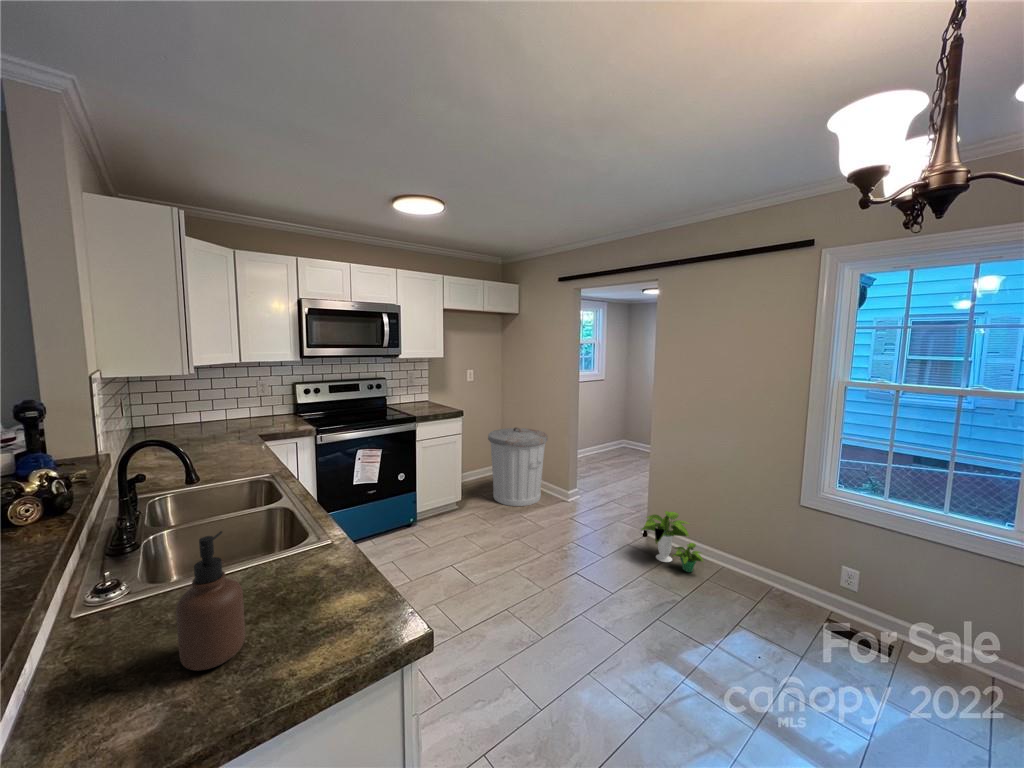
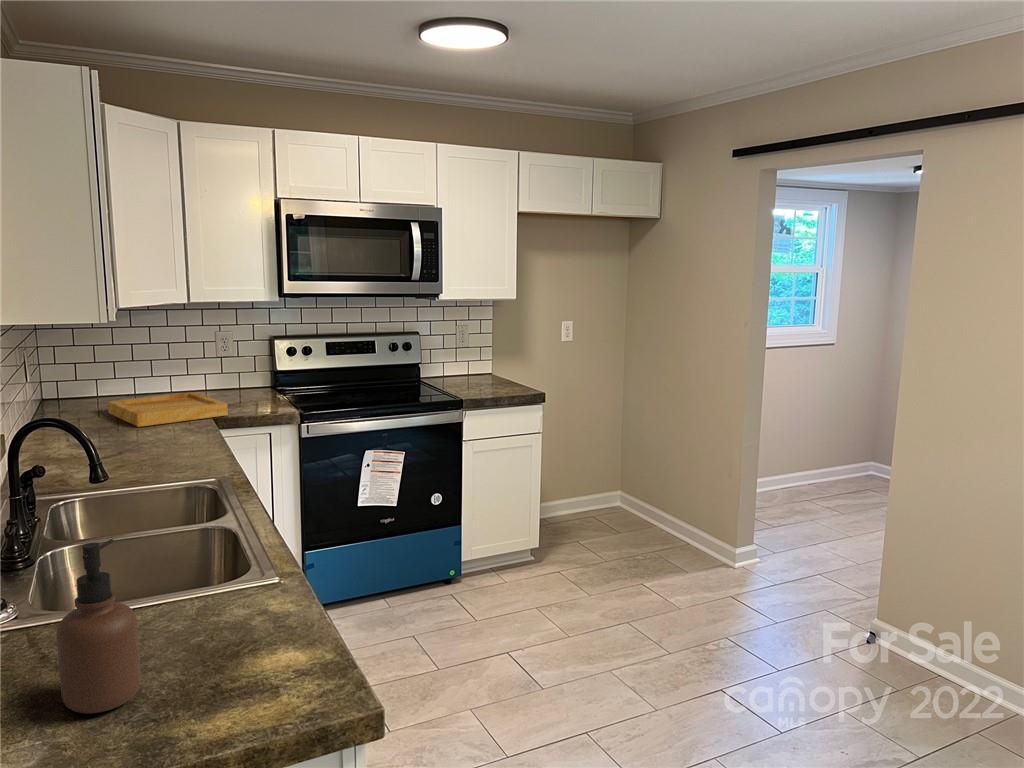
tray: none [182,419,269,443] -> present [108,392,228,427]
trash can: present [488,427,548,506] -> none [592,427,703,570]
potted plant: present [641,511,703,572] -> none [859,600,983,719]

